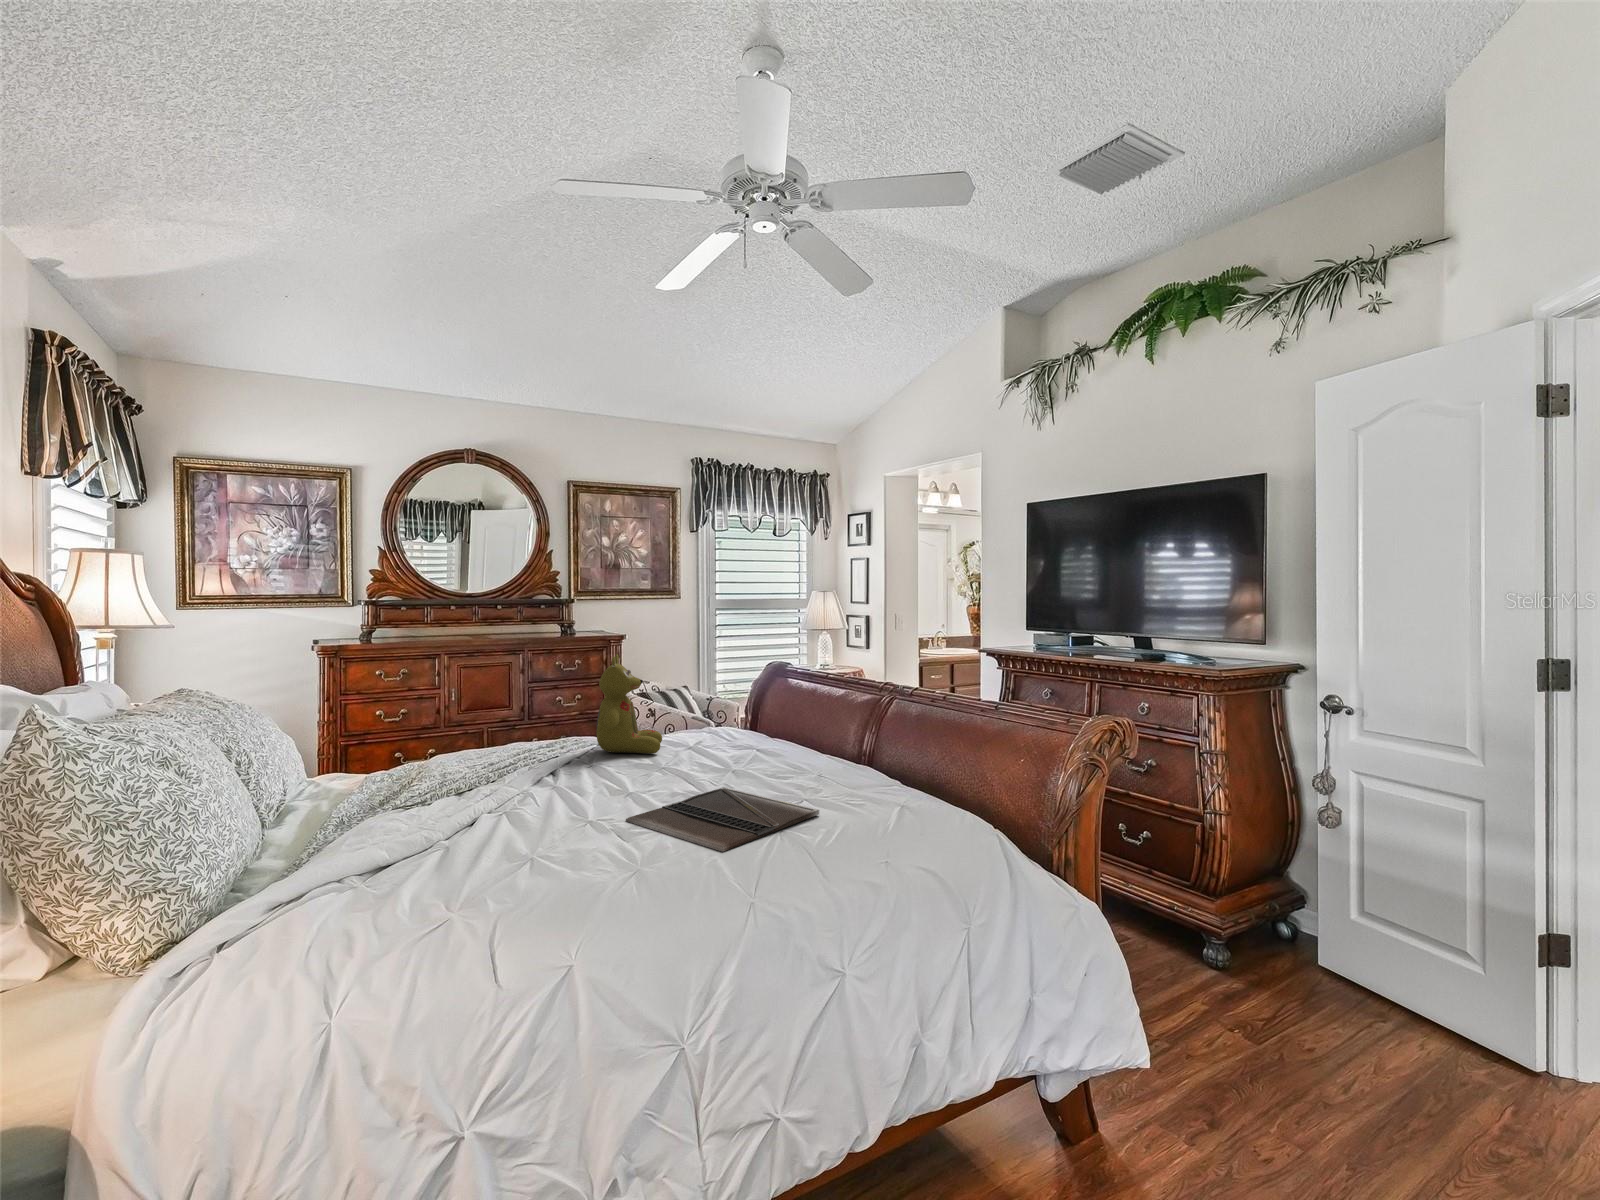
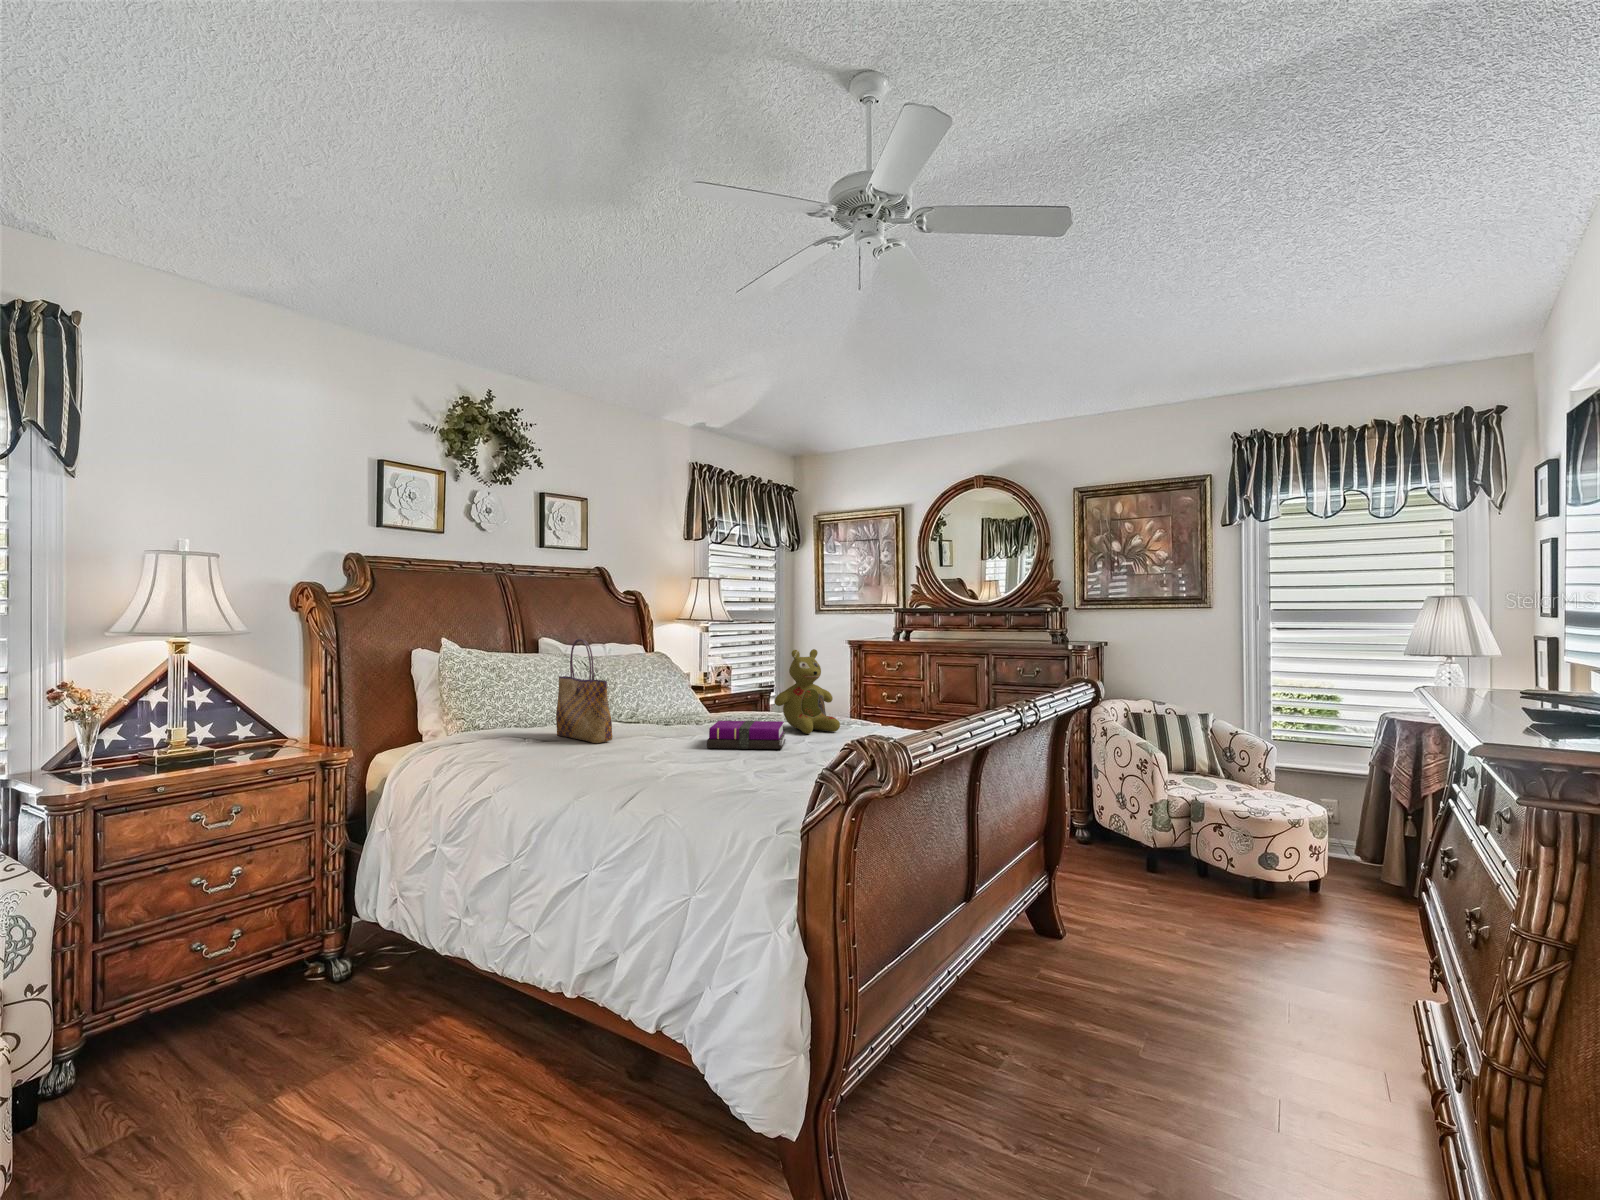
tote bag: none [404,667,575,851] -> present [556,639,612,743]
notebook: none [625,741,735,790] -> present [707,721,786,749]
laptop: present [626,787,819,852] -> none [572,747,711,773]

